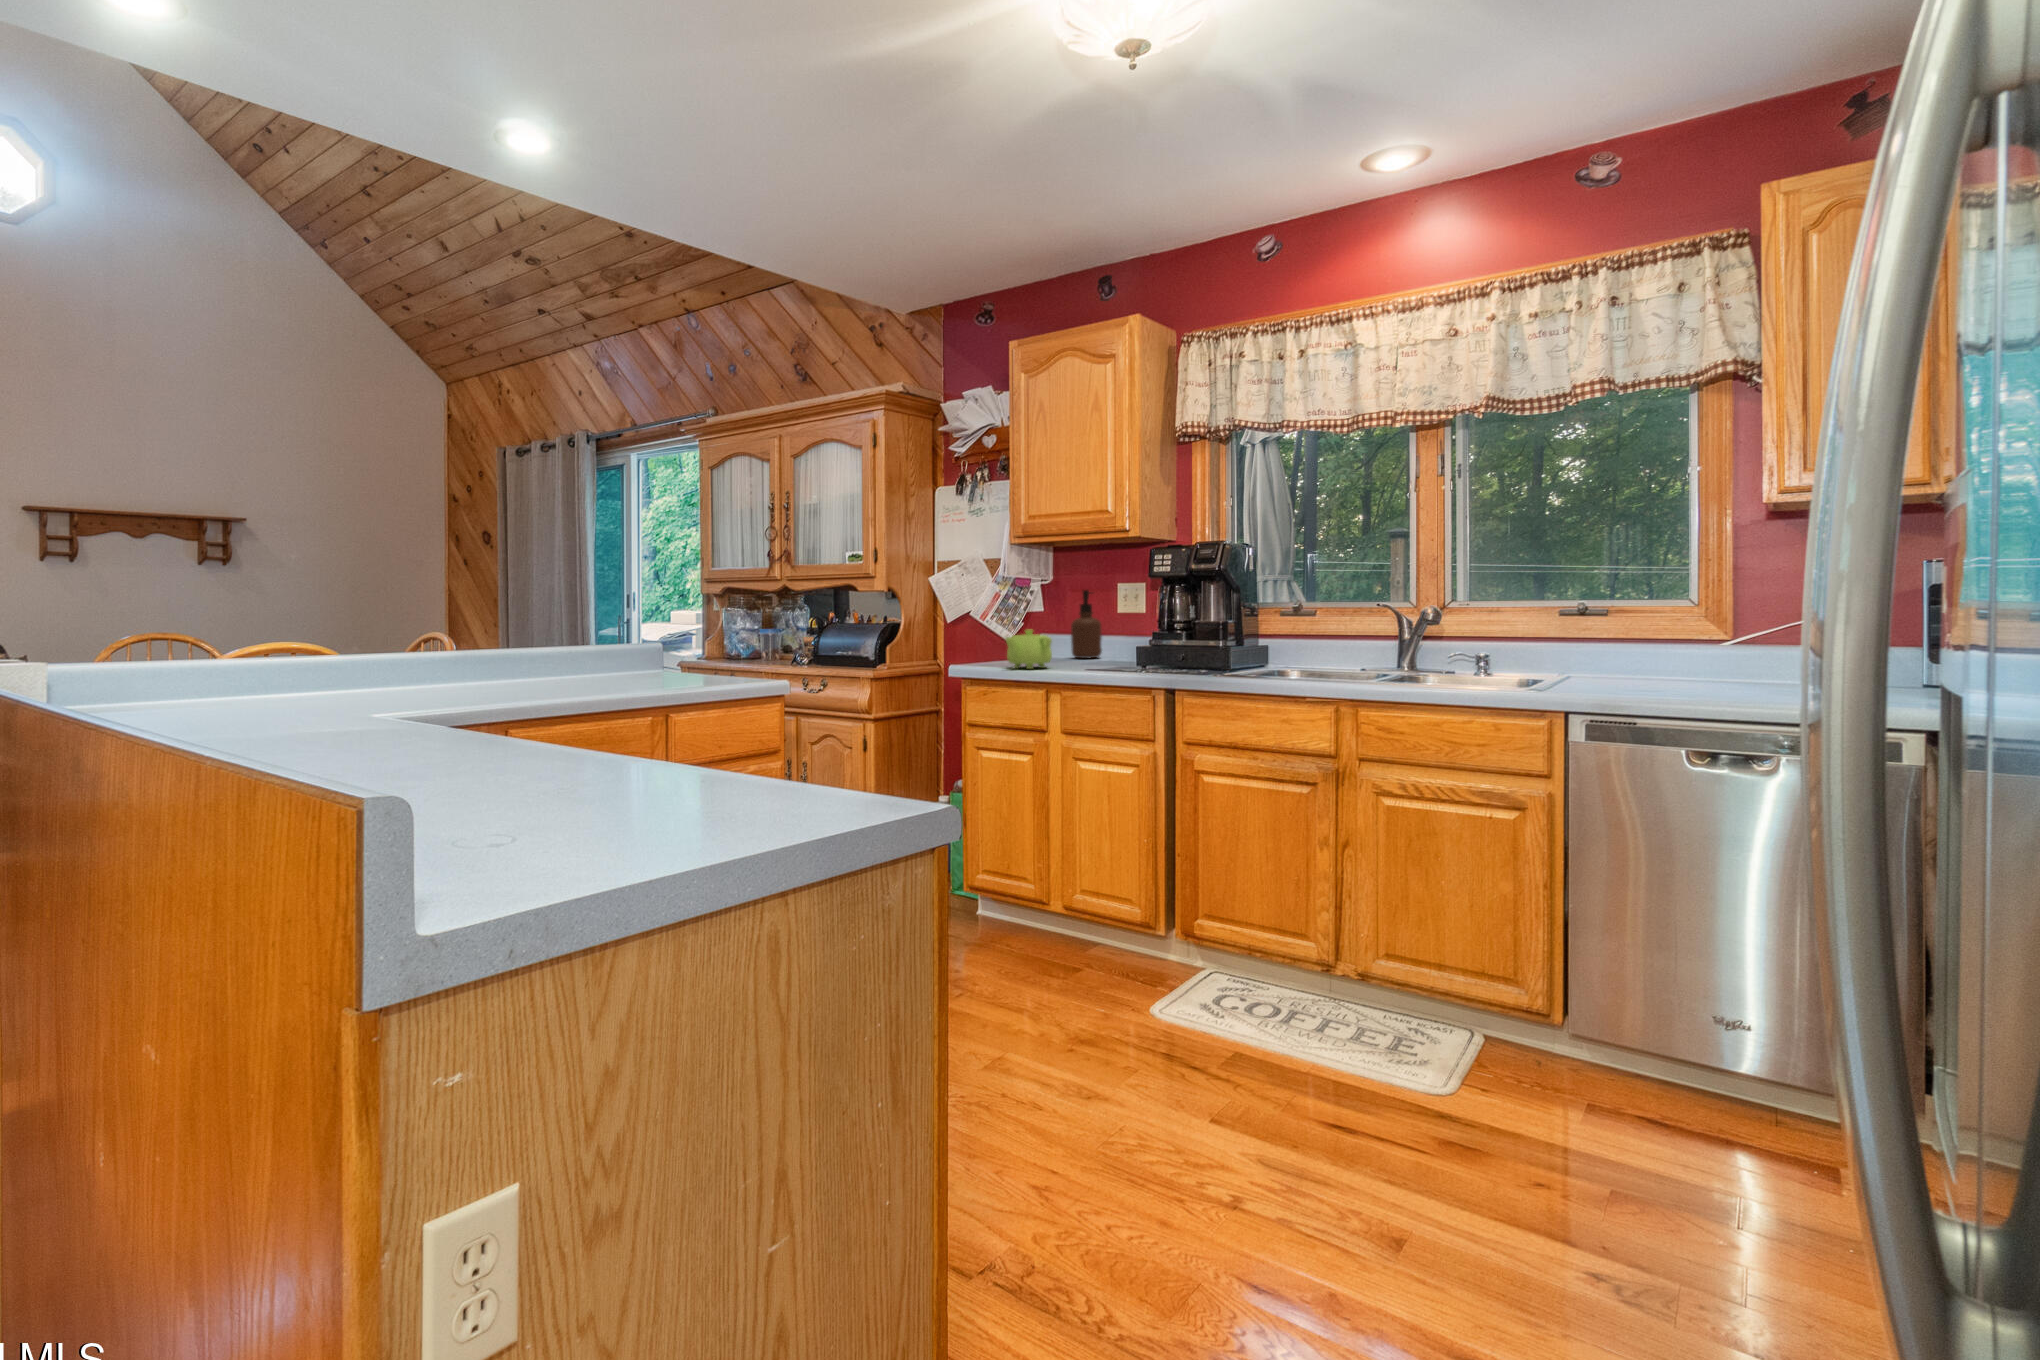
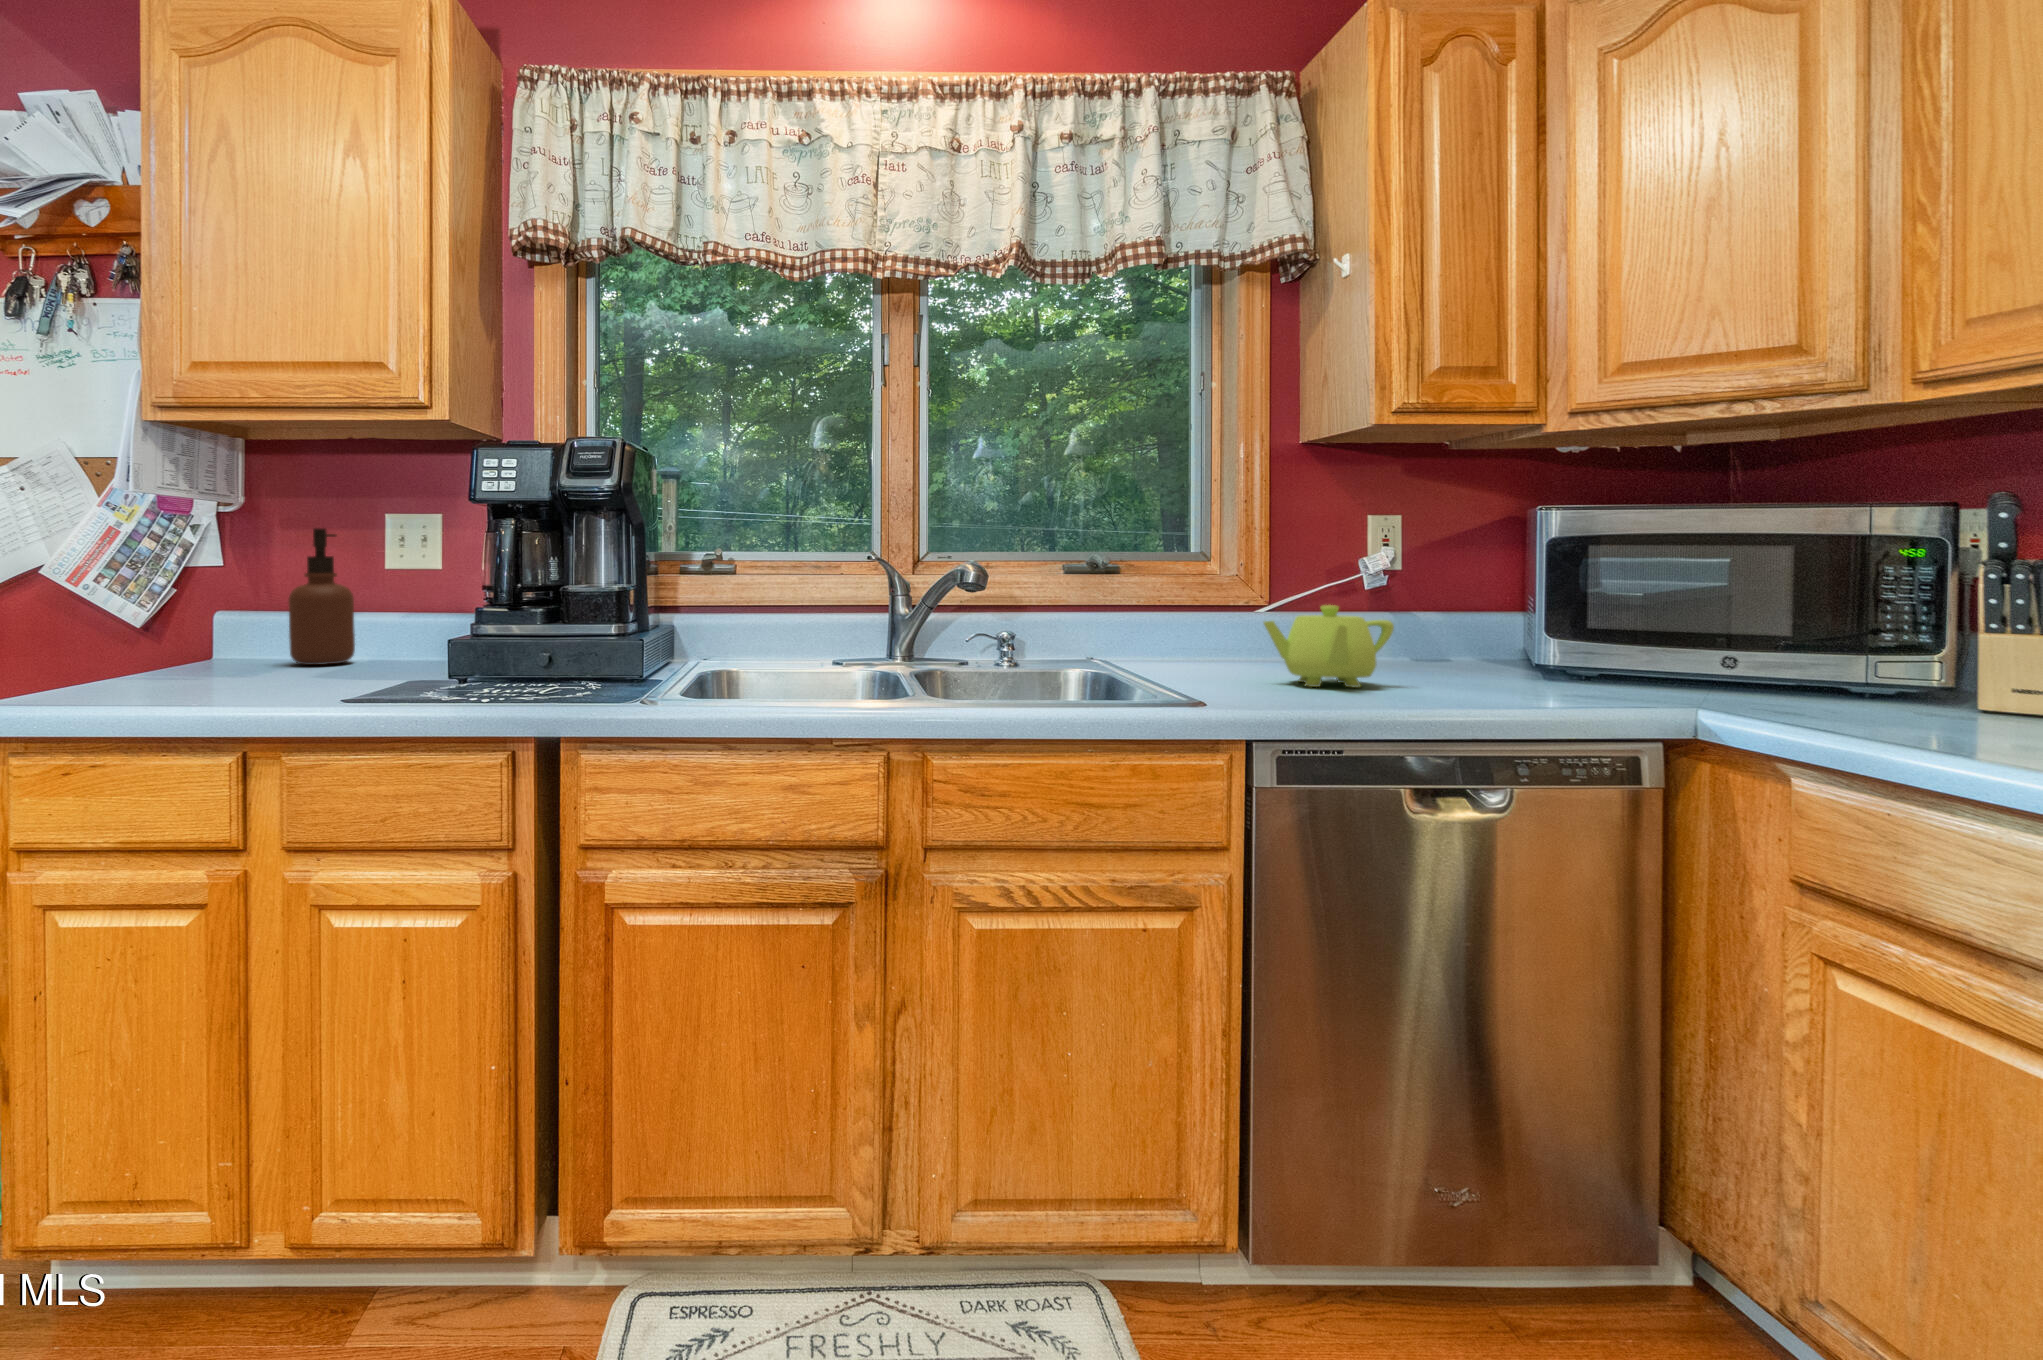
teapot: present [1006,630,1052,669] -> present [1264,605,1394,687]

